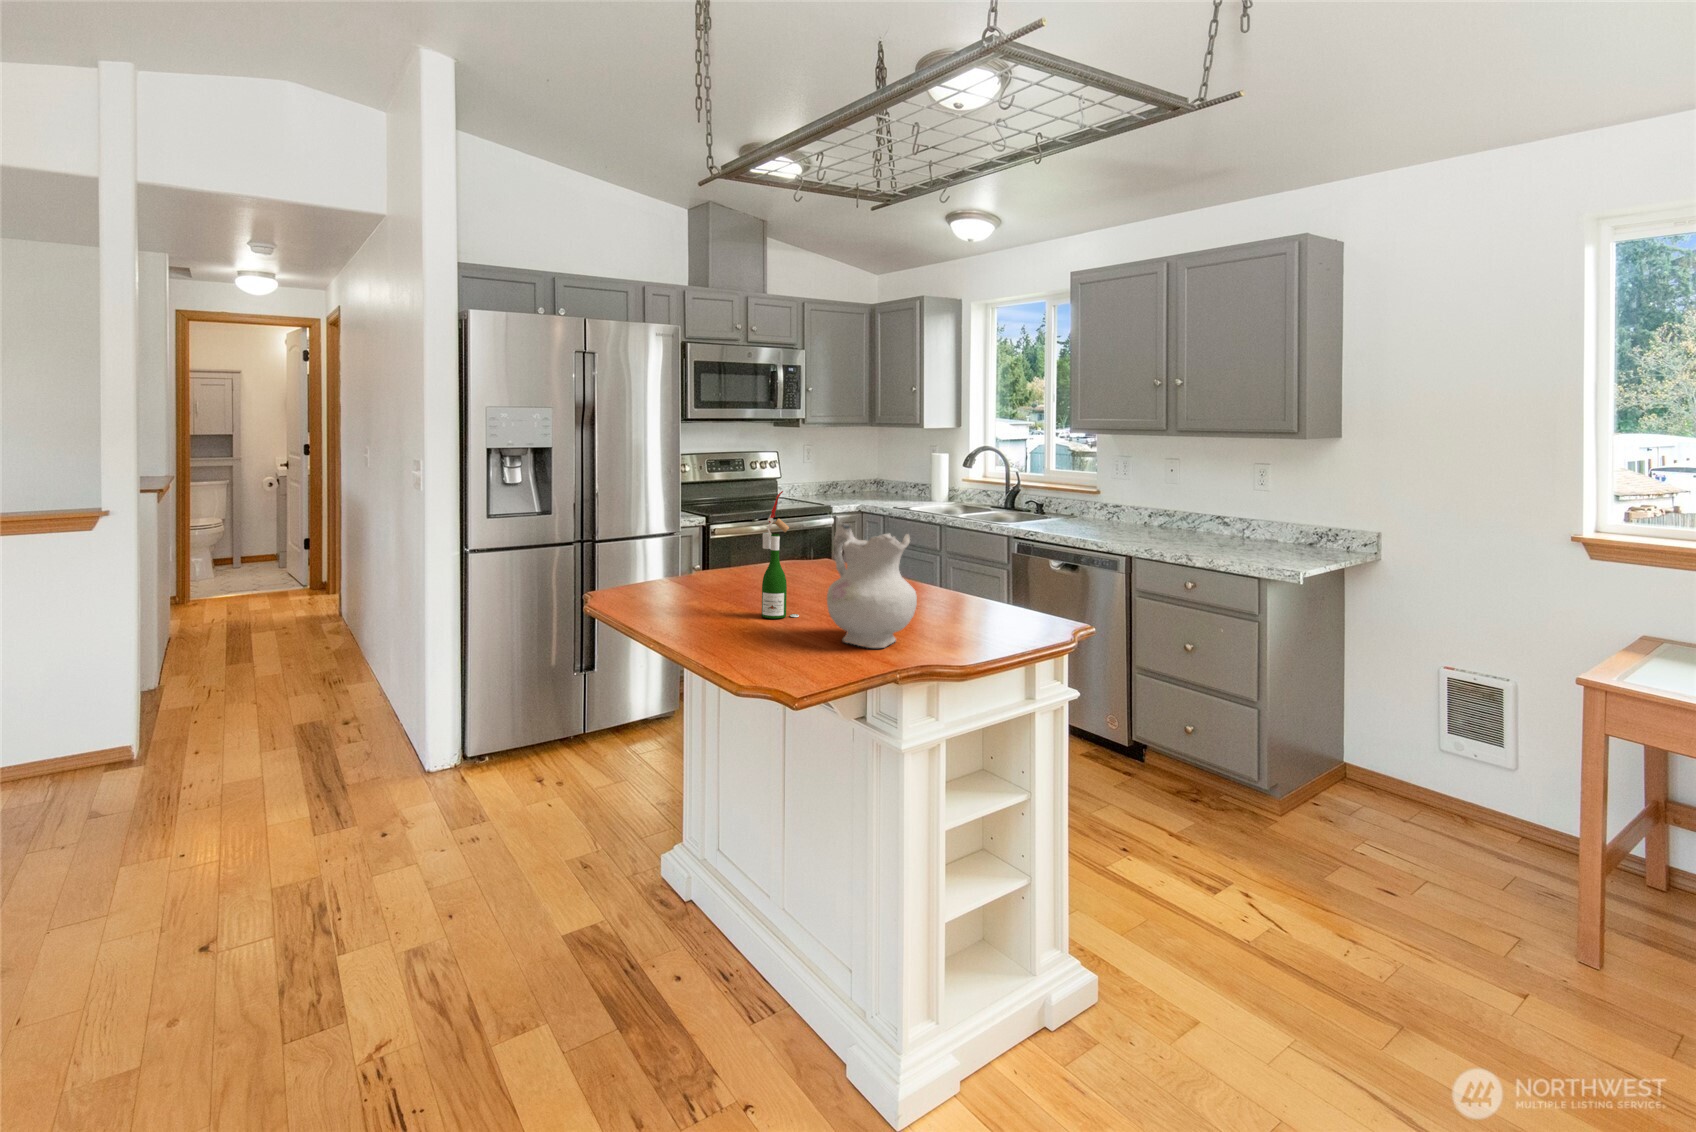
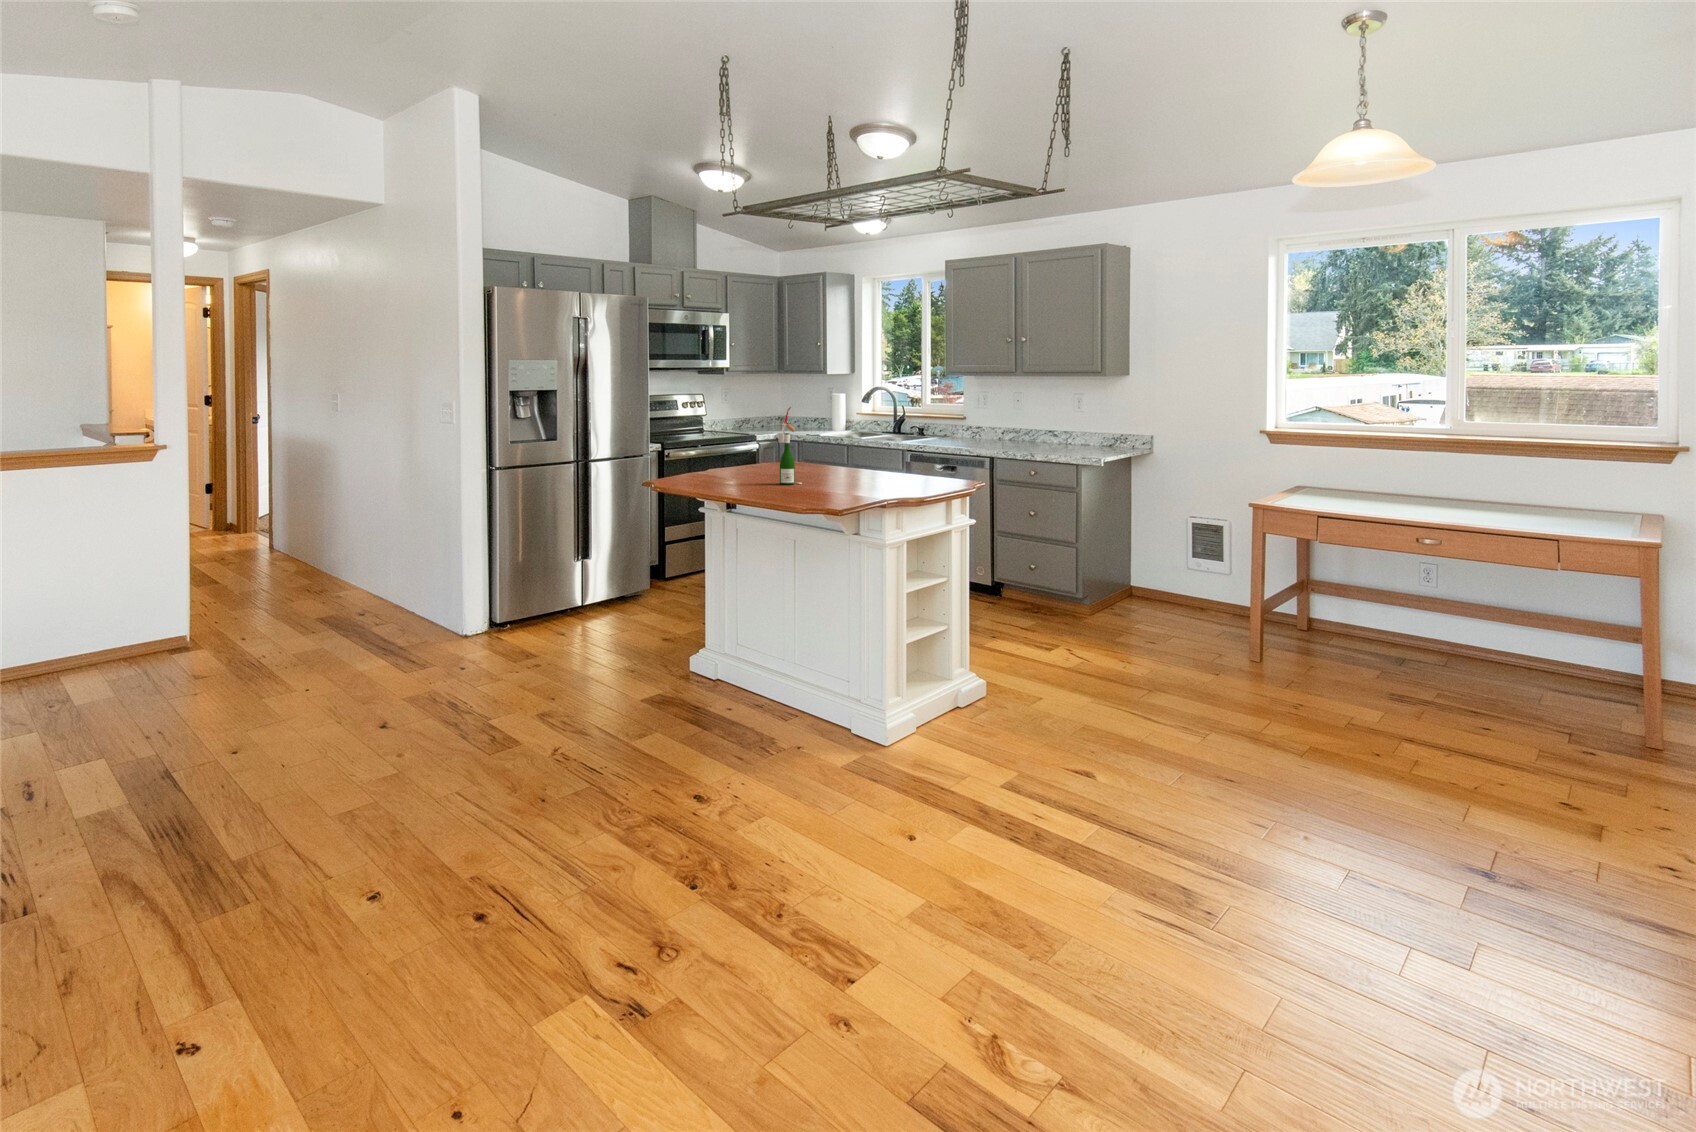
ceramic pitcher: present [827,523,917,648] -> none [828,422,879,491]

